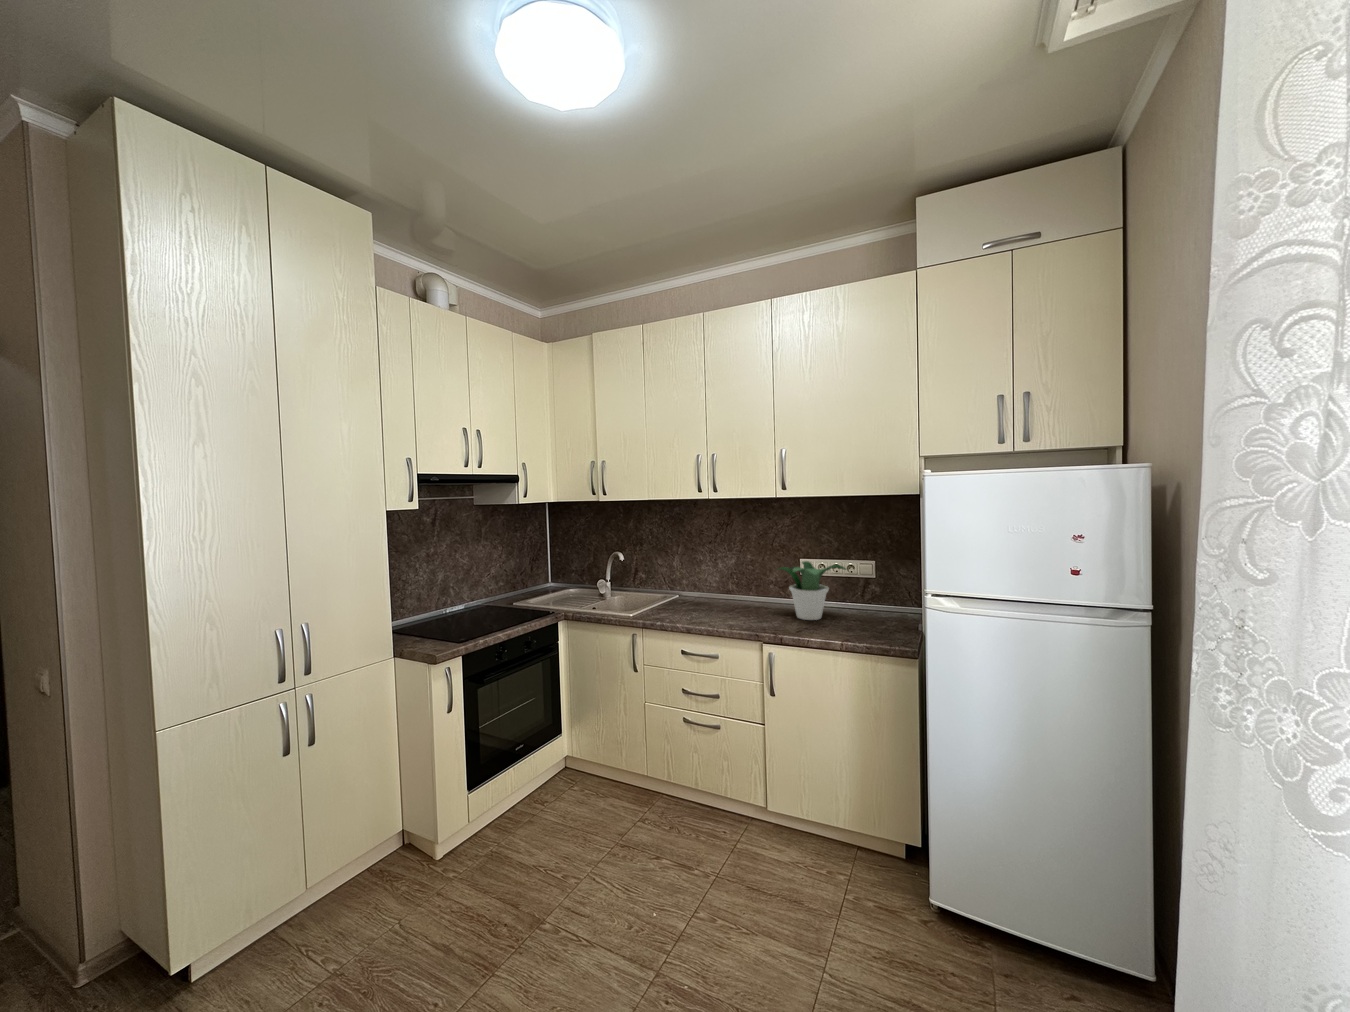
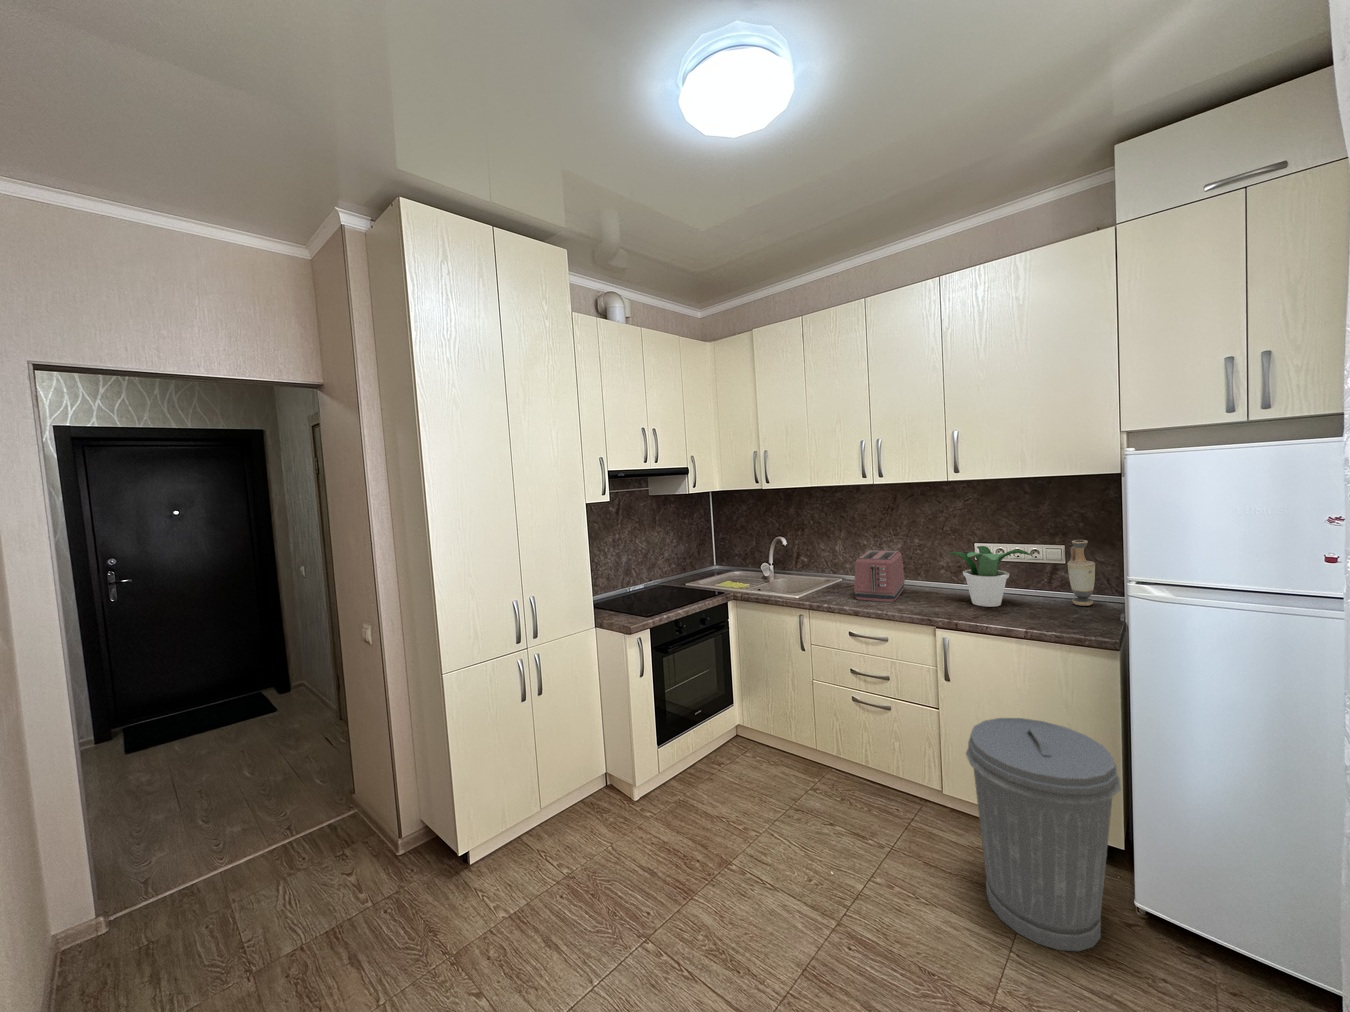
vase: none [877,556,899,617] -> present [1068,540,1095,606]
toaster: none [688,566,738,618] -> present [854,550,905,602]
trash can: none [786,729,917,961] -> present [966,718,1121,951]

